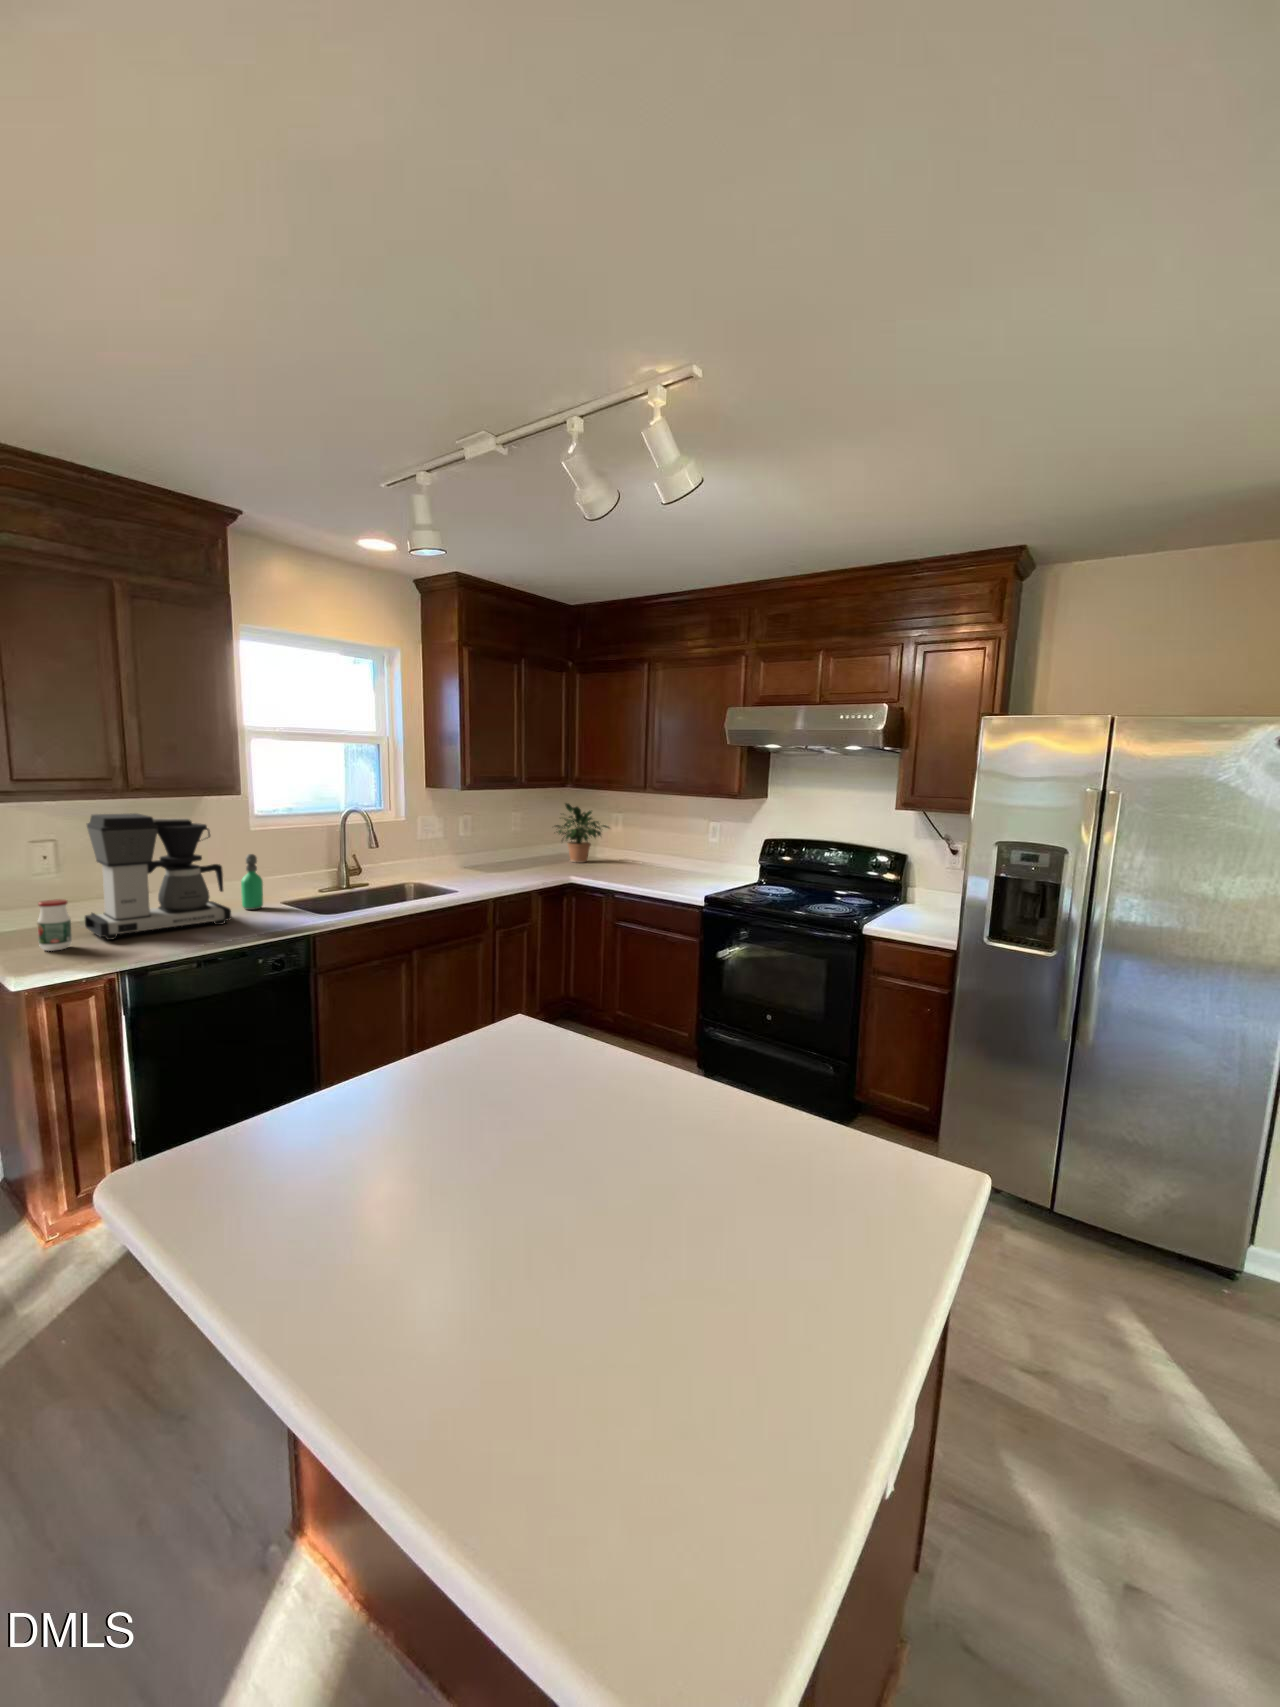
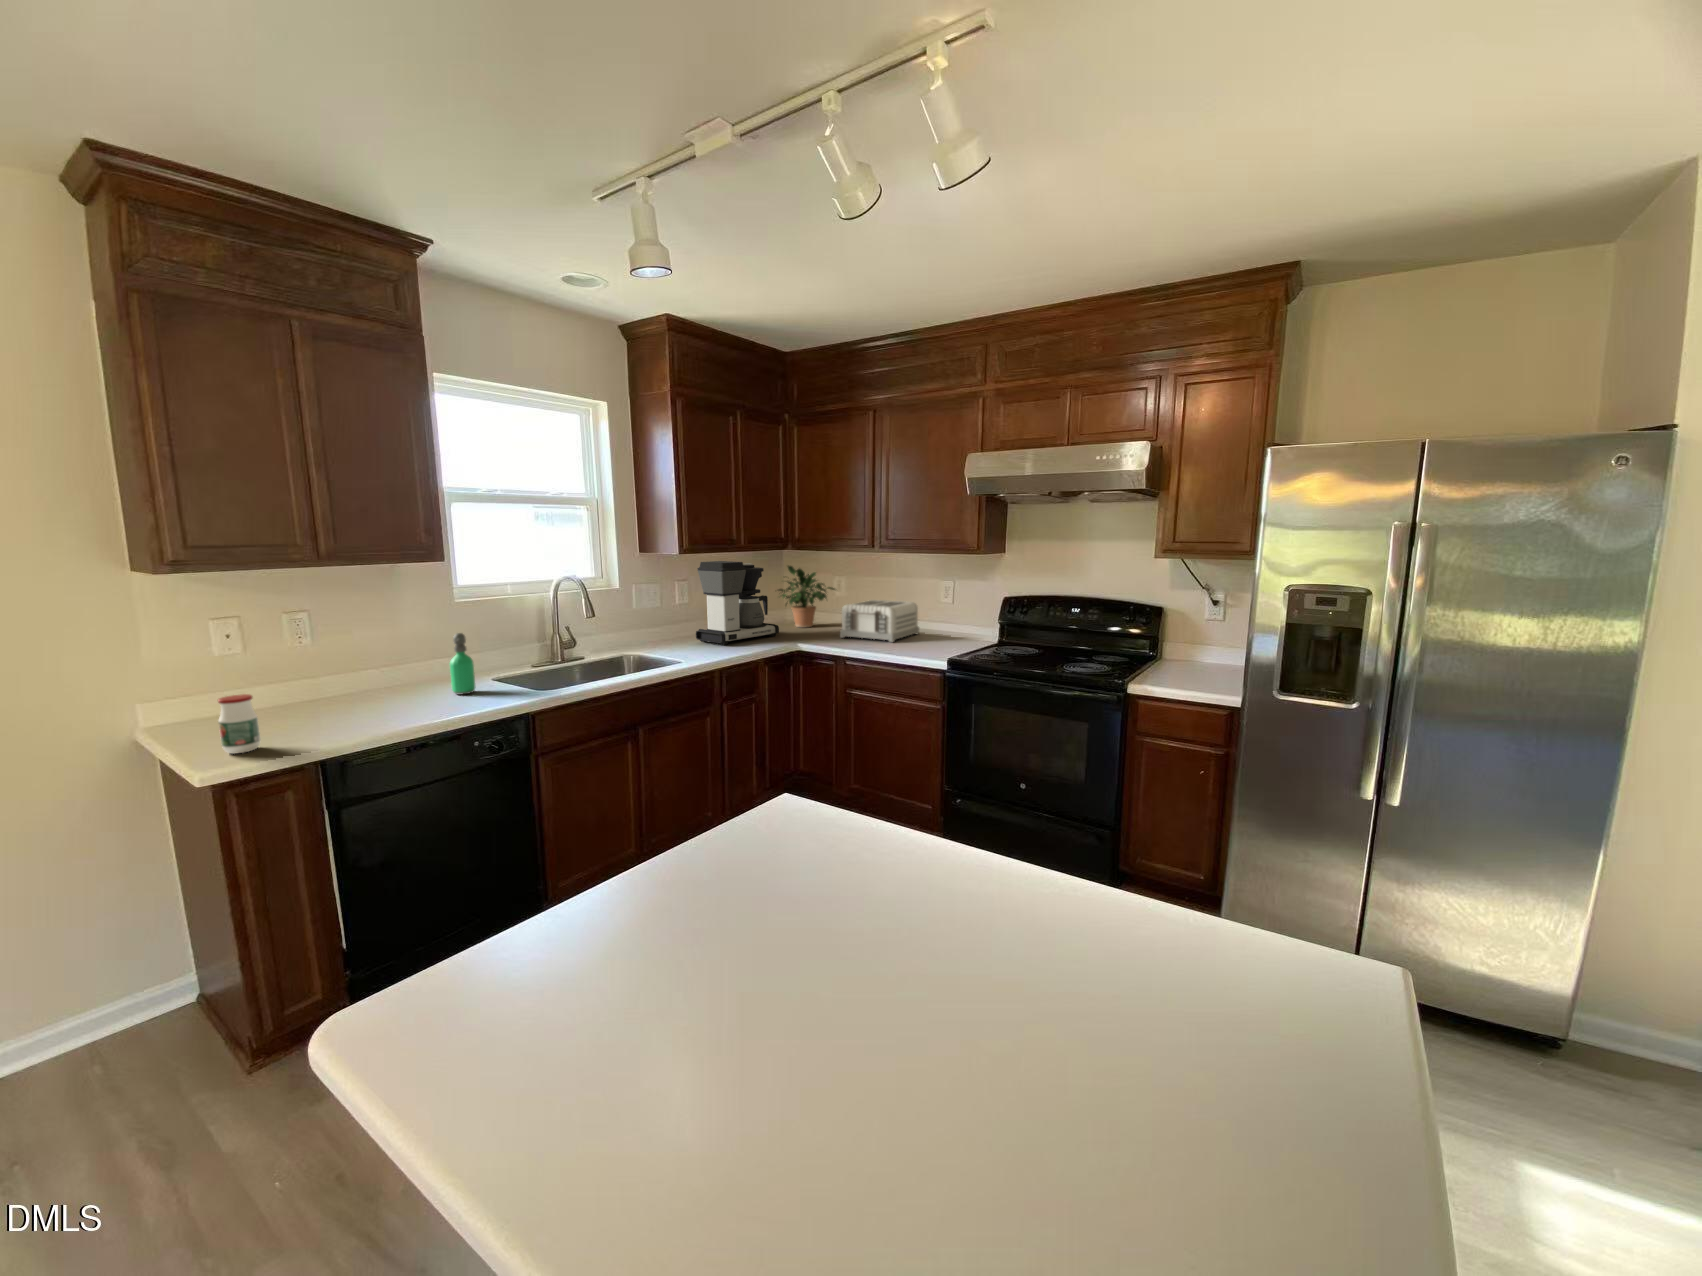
coffee maker: present [85,813,231,940] -> present [696,561,779,645]
toaster: none [609,839,686,880] -> present [840,600,919,642]

